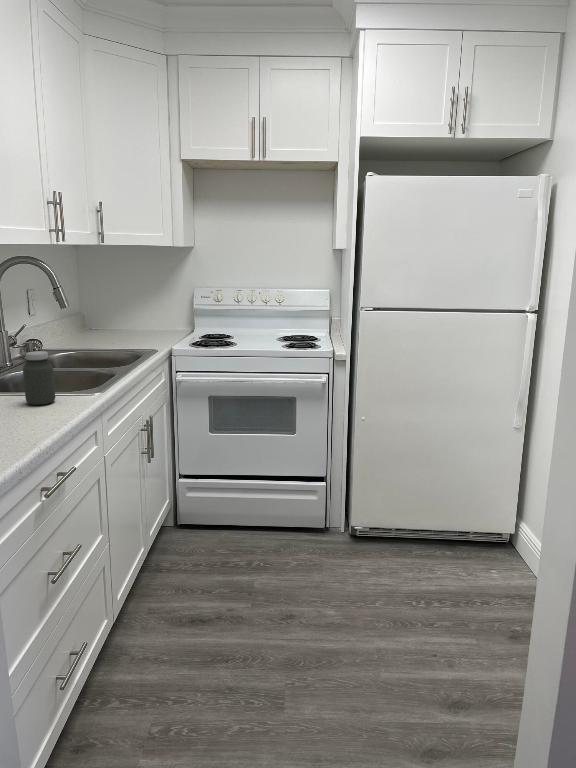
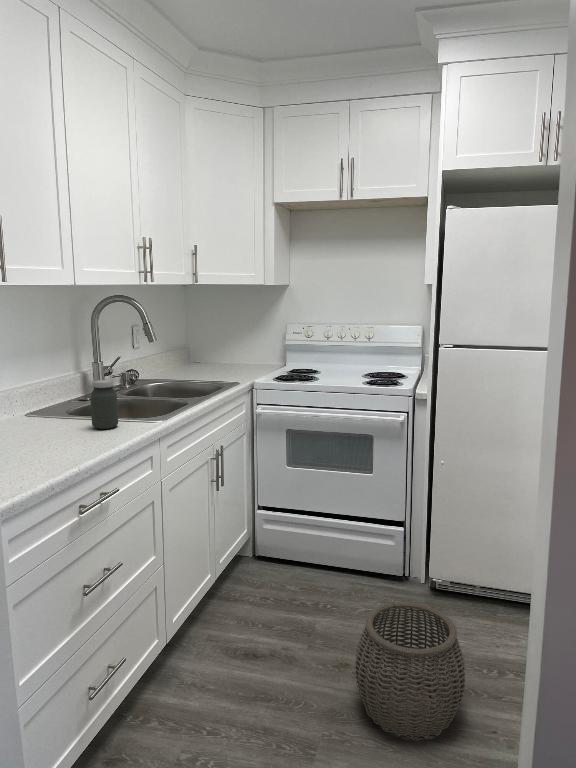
woven basket: none [307,552,410,674] -> present [355,602,465,739]

